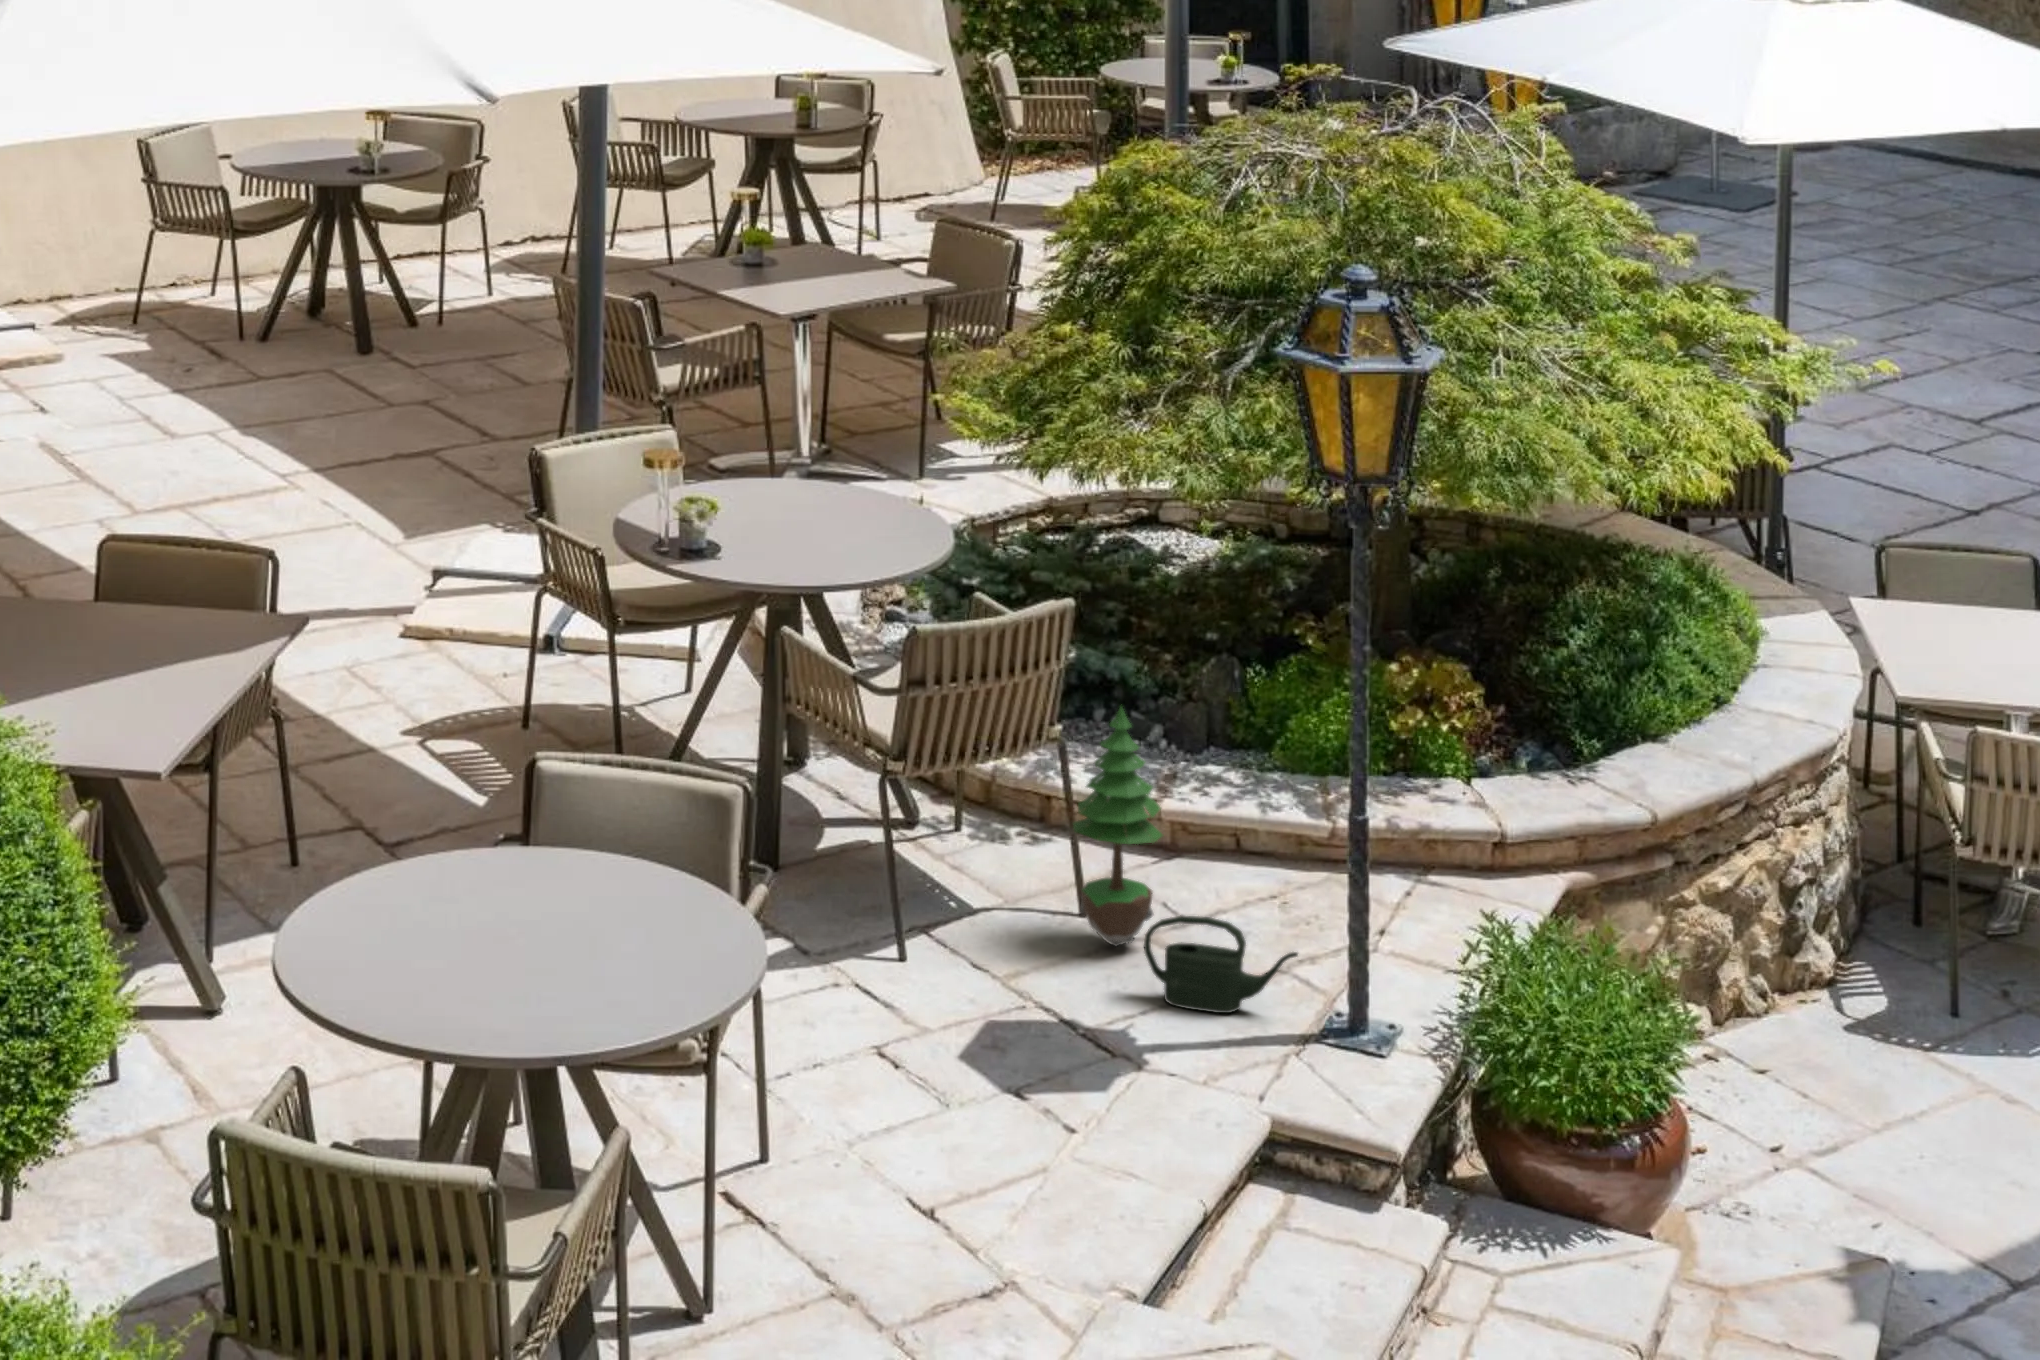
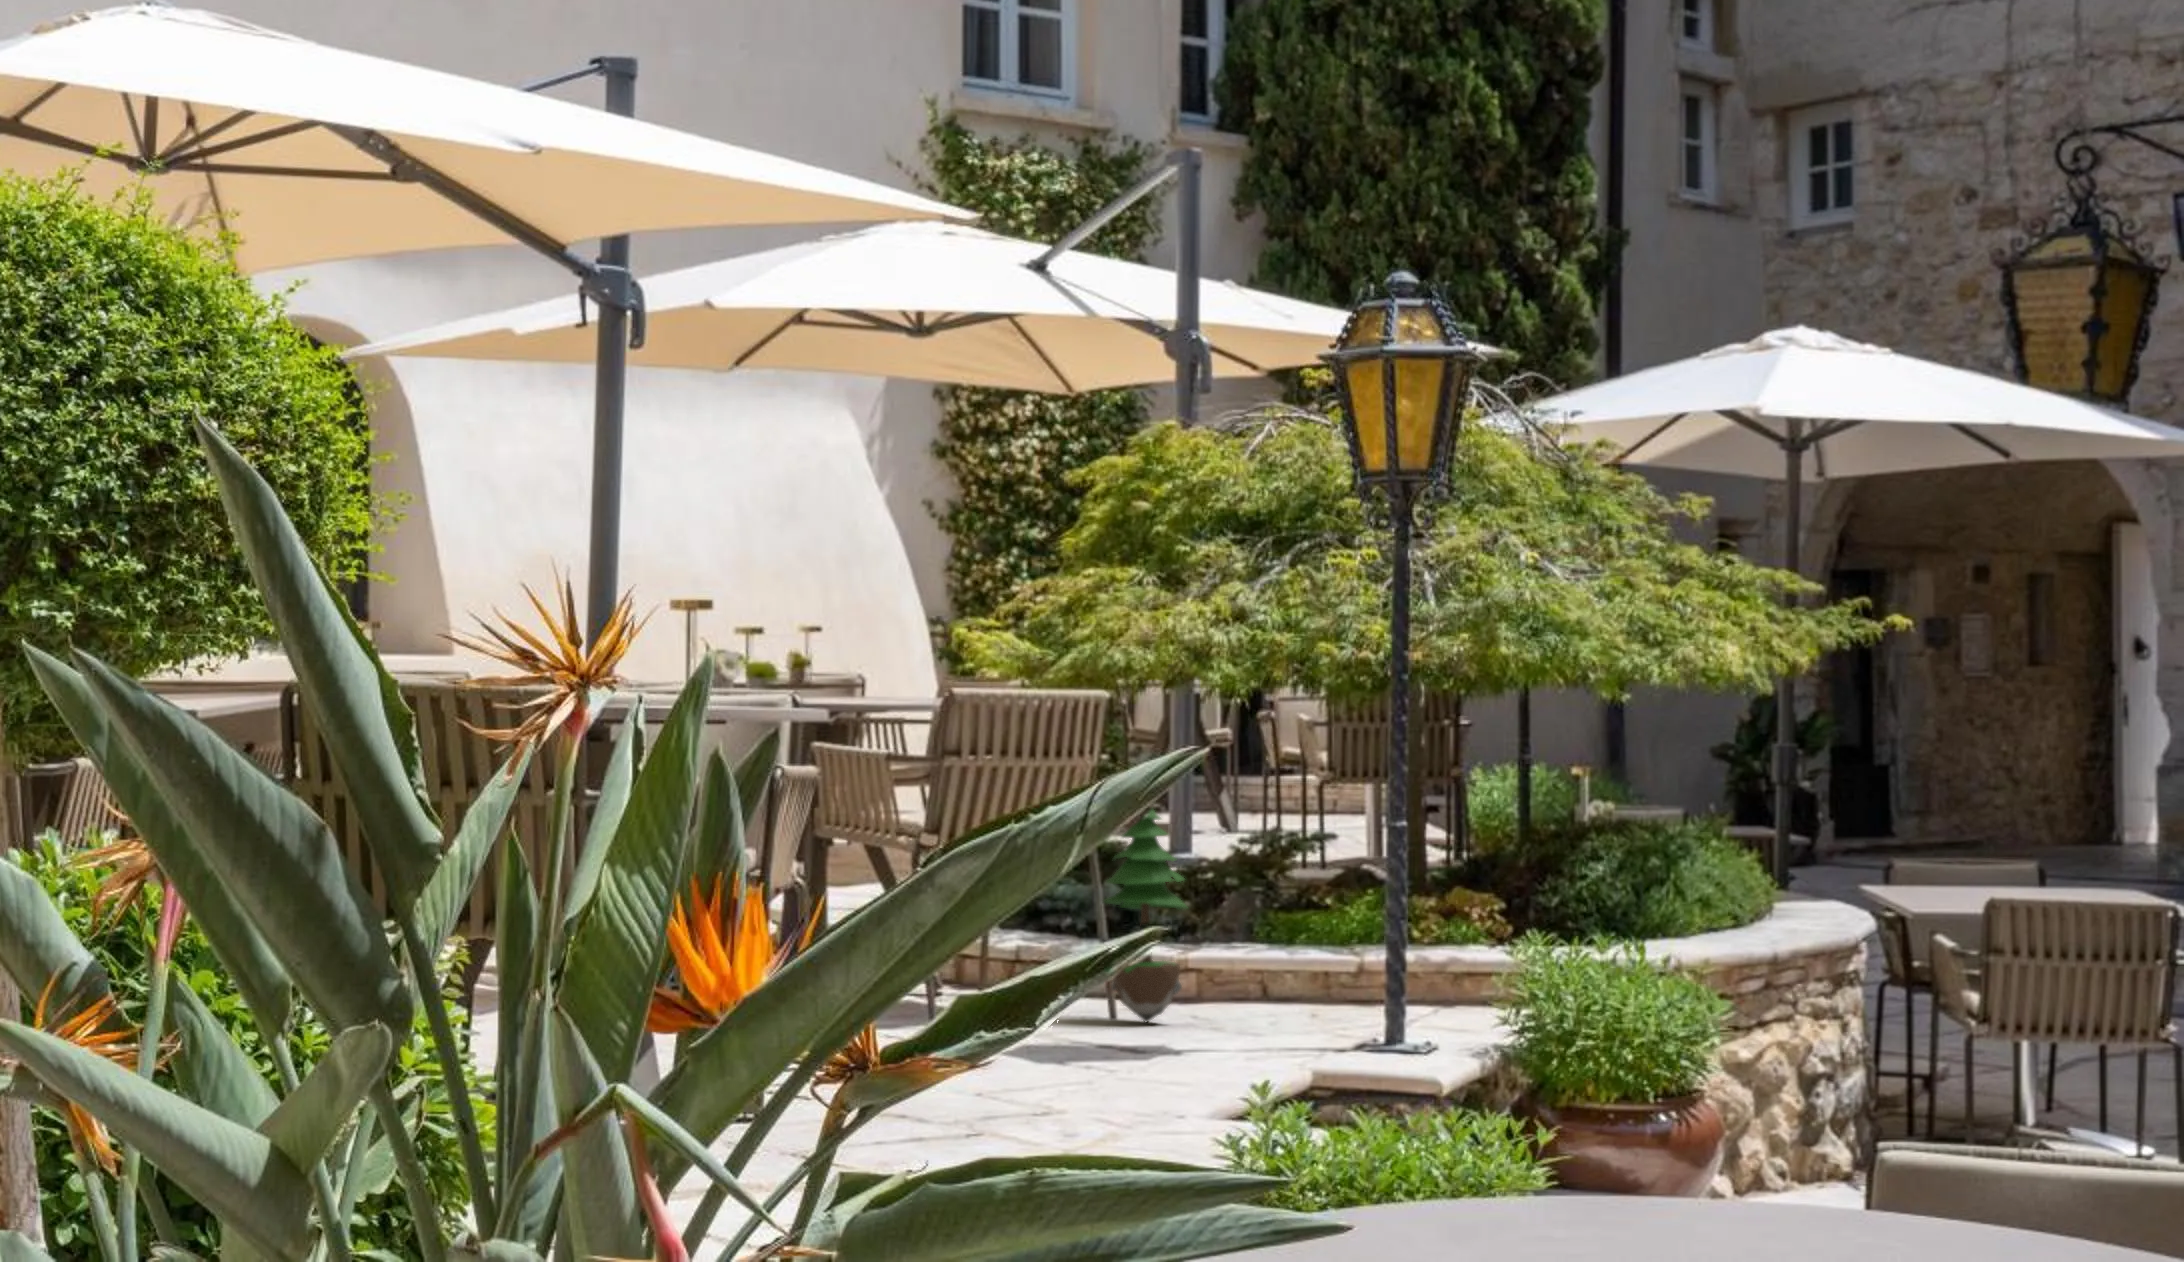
watering can: present [1144,915,1298,1013] -> none [1173,949,1320,1040]

